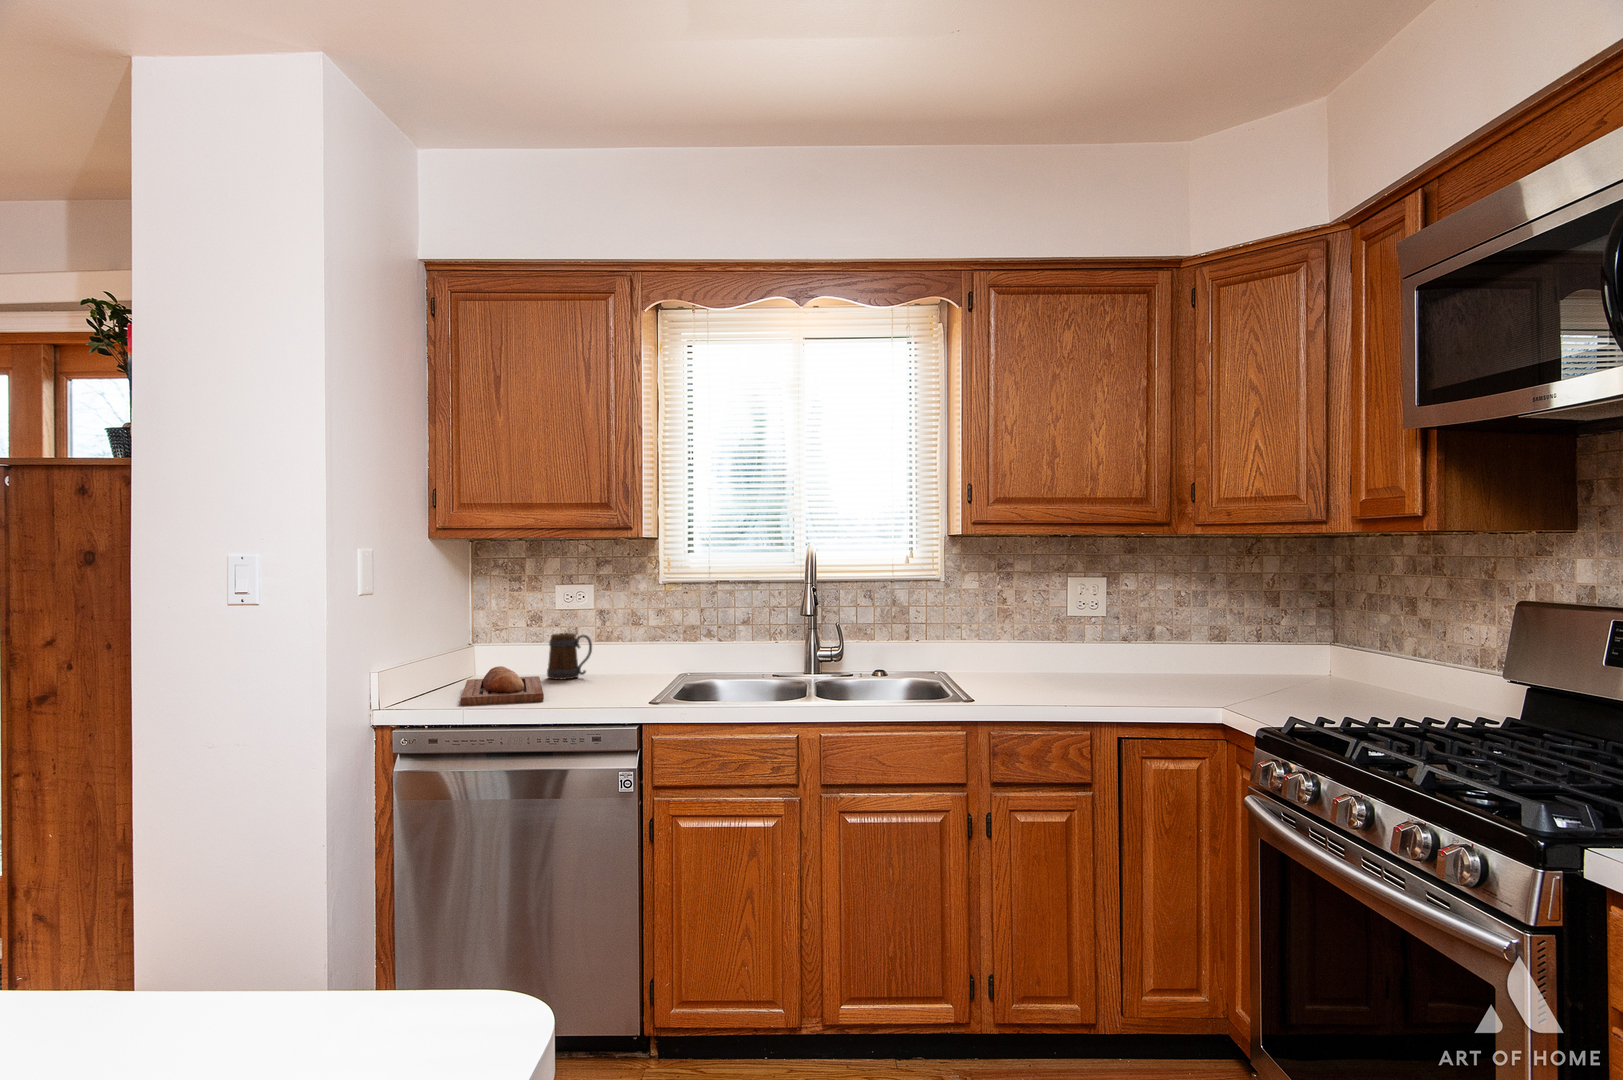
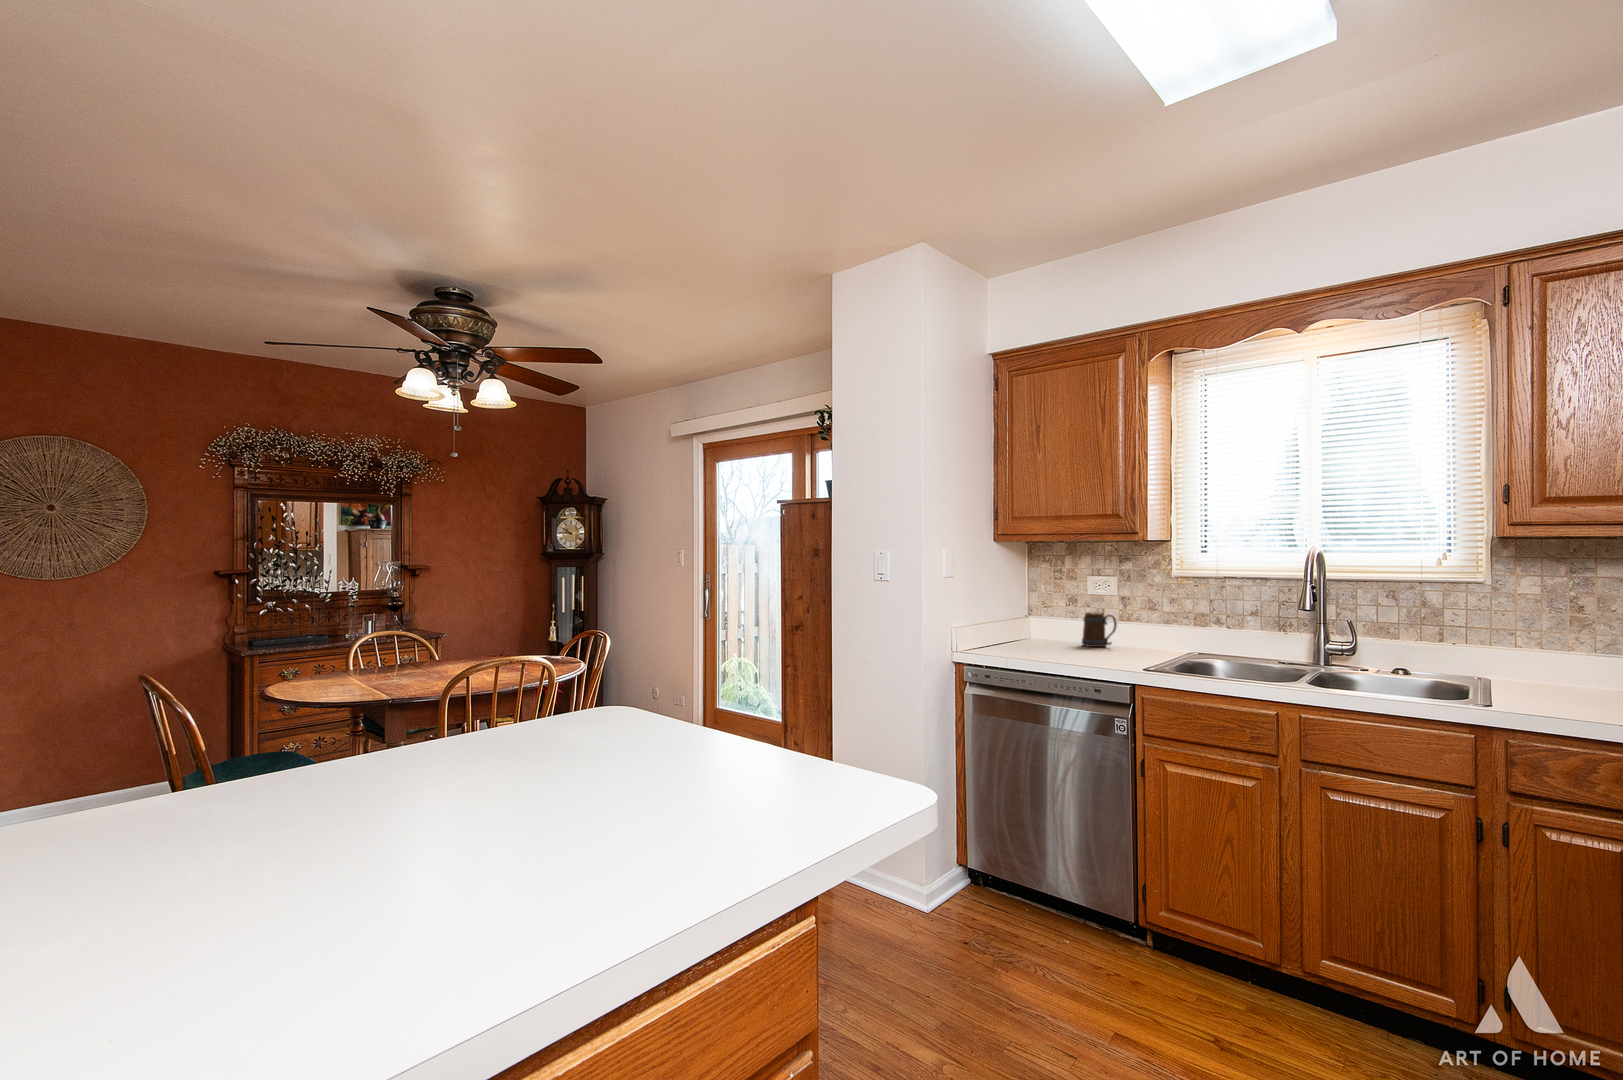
bread loaf: present [461,666,544,706] -> none [1007,632,1072,659]

